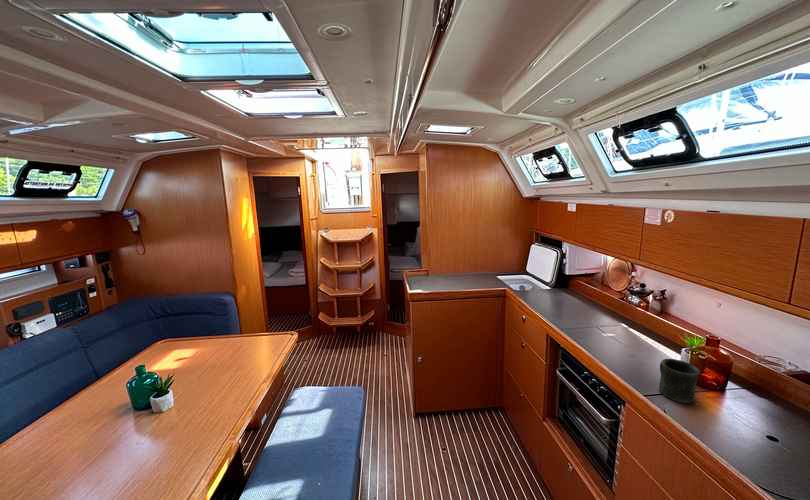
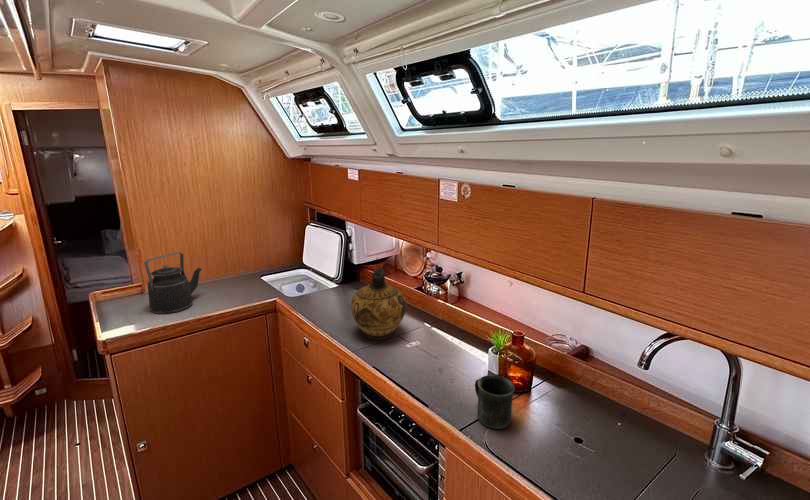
kettle: none [433,251,462,286] -> present [144,252,202,314]
ceramic jug: none [559,273,605,325] -> present [351,268,406,339]

